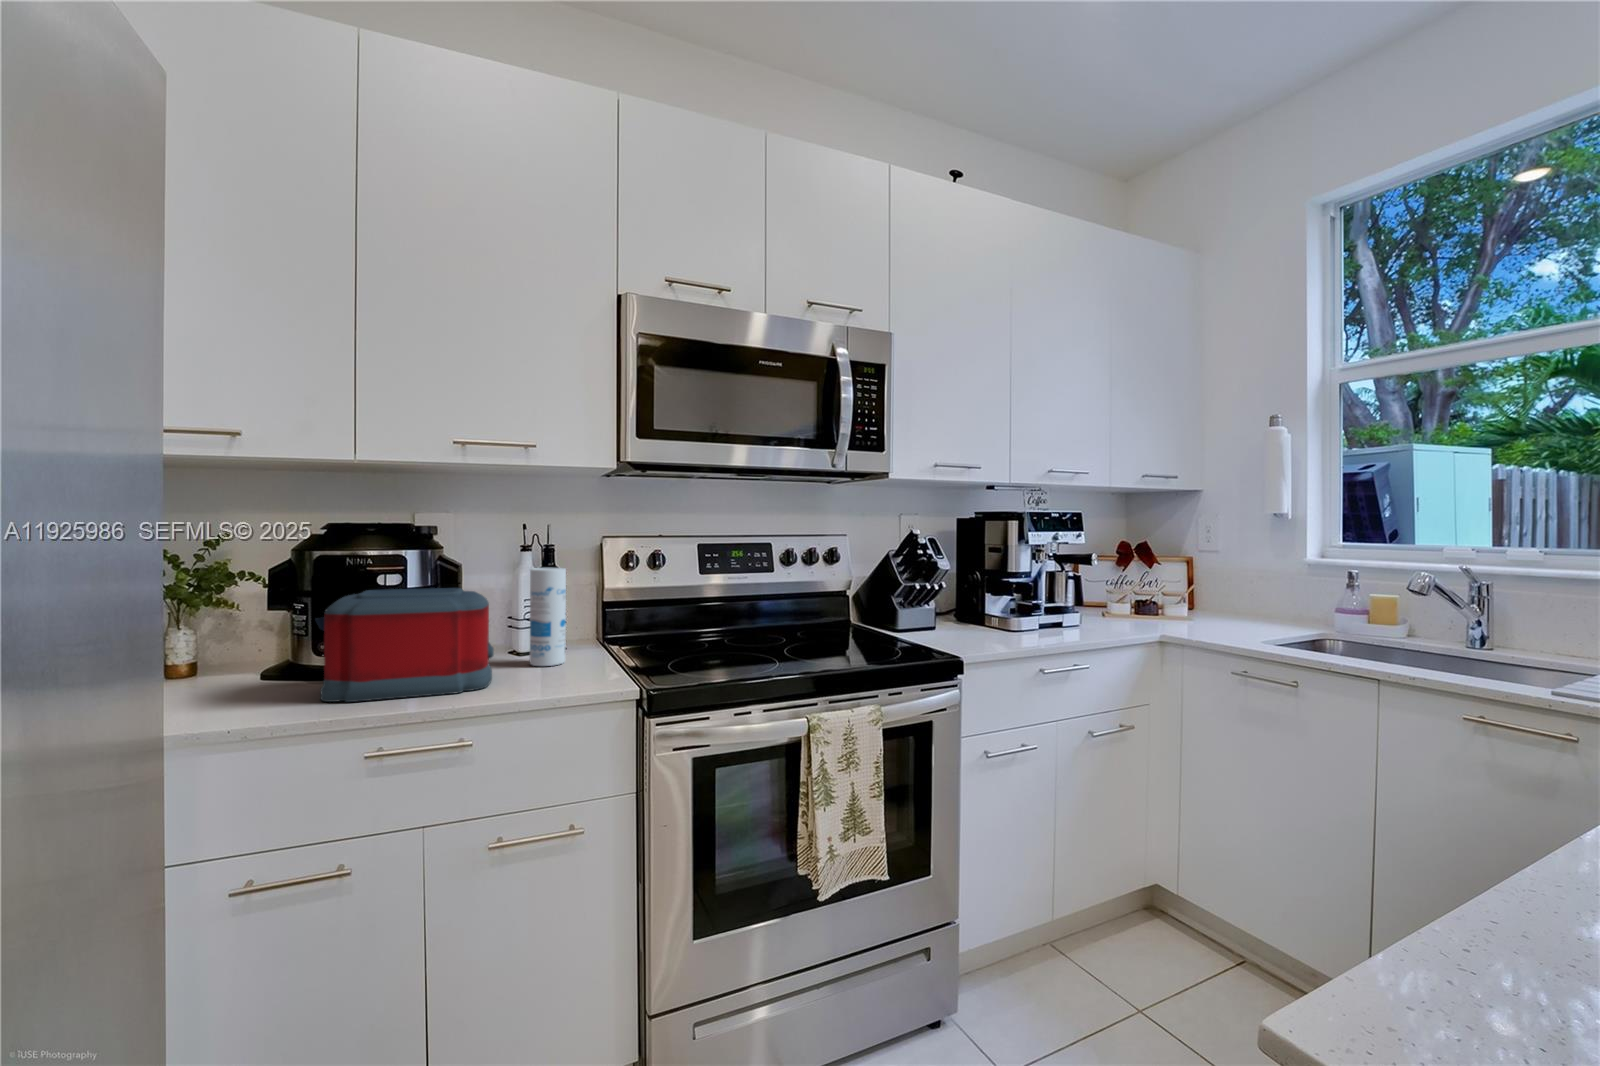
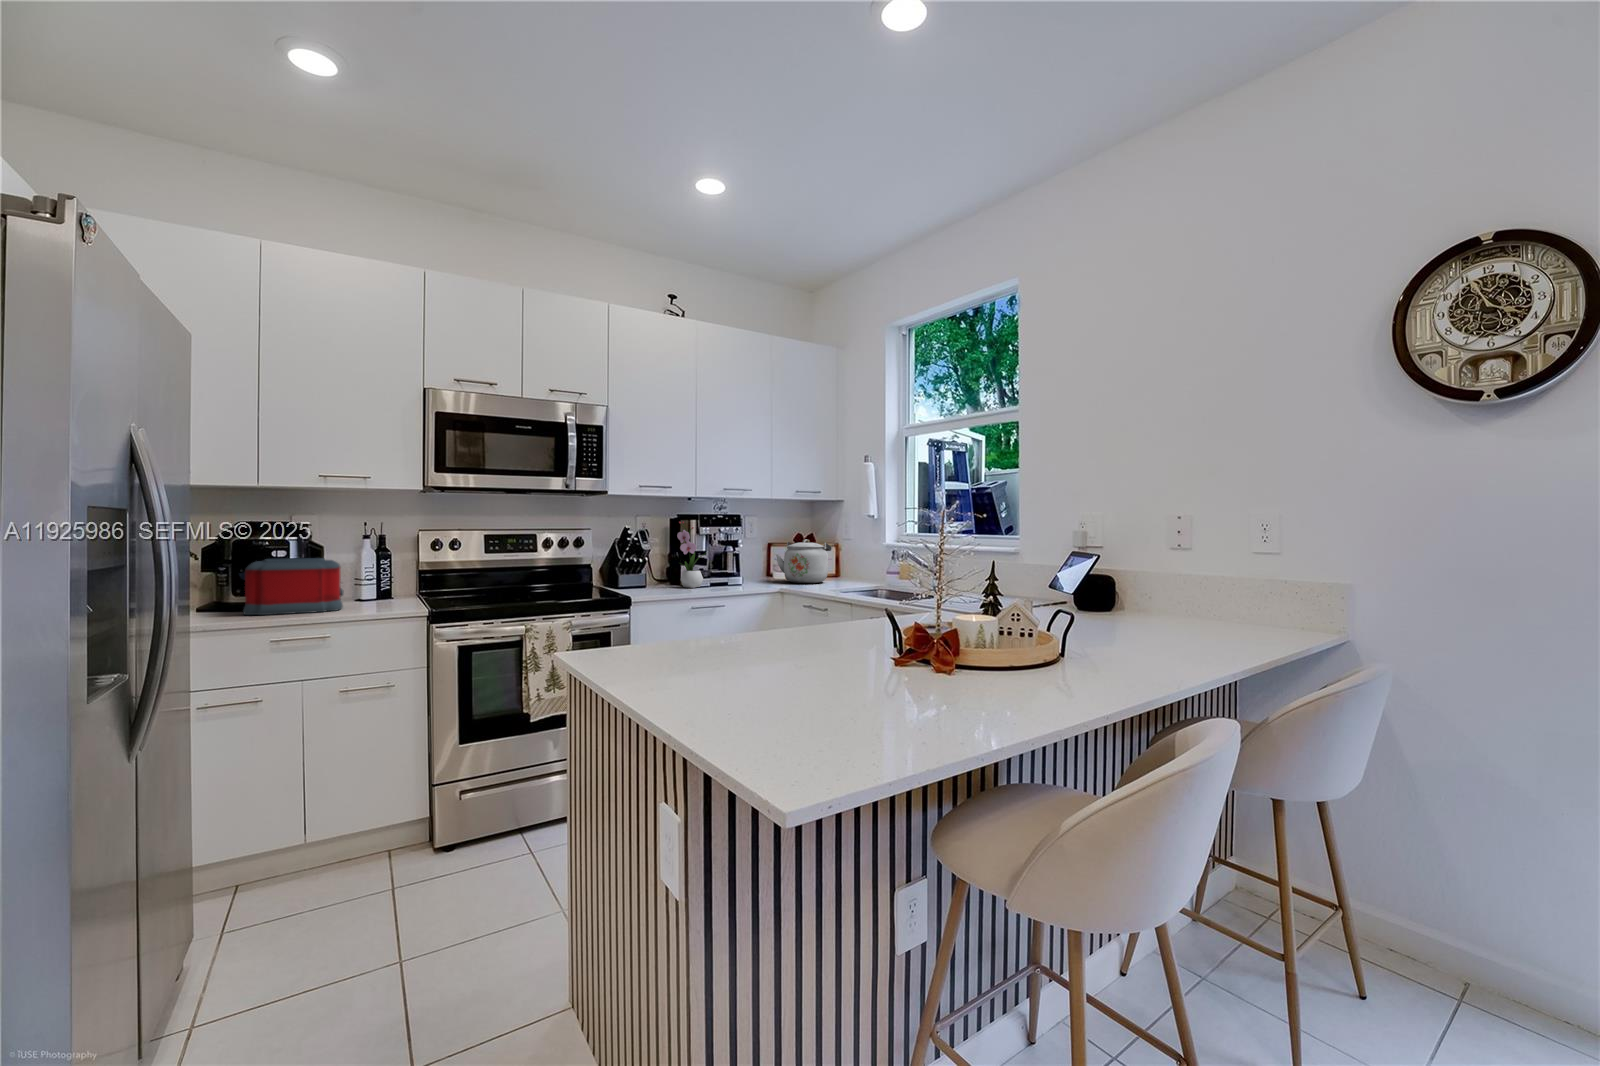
flower arrangement: none [994,523,1036,633] -> present [677,522,704,588]
kettle: none [1119,552,1218,625] -> present [776,539,832,583]
canister: present [530,568,566,666] -> none [367,548,390,603]

